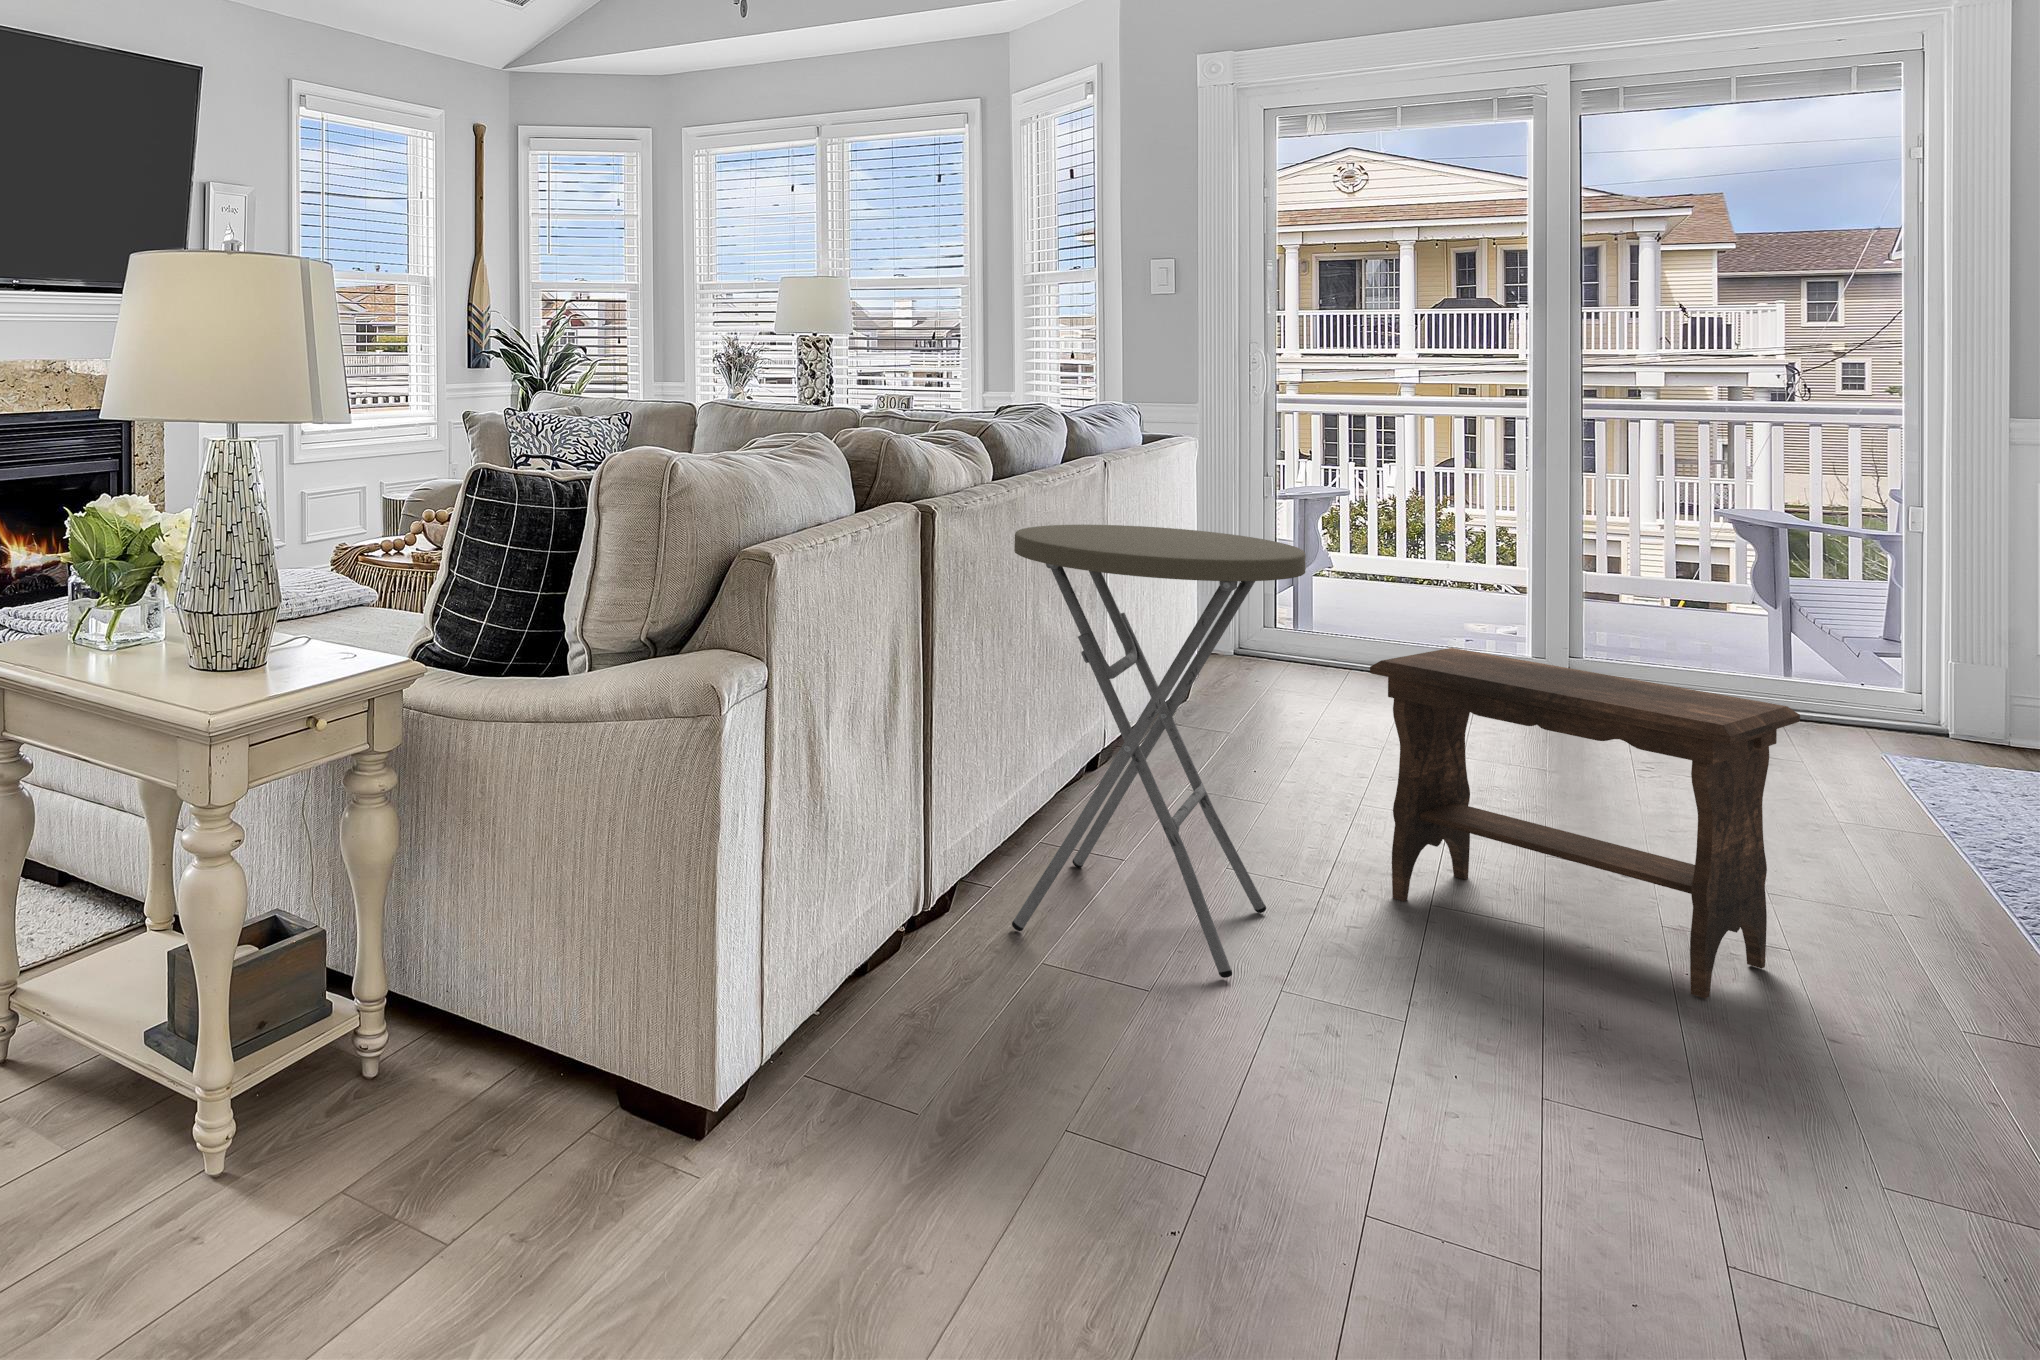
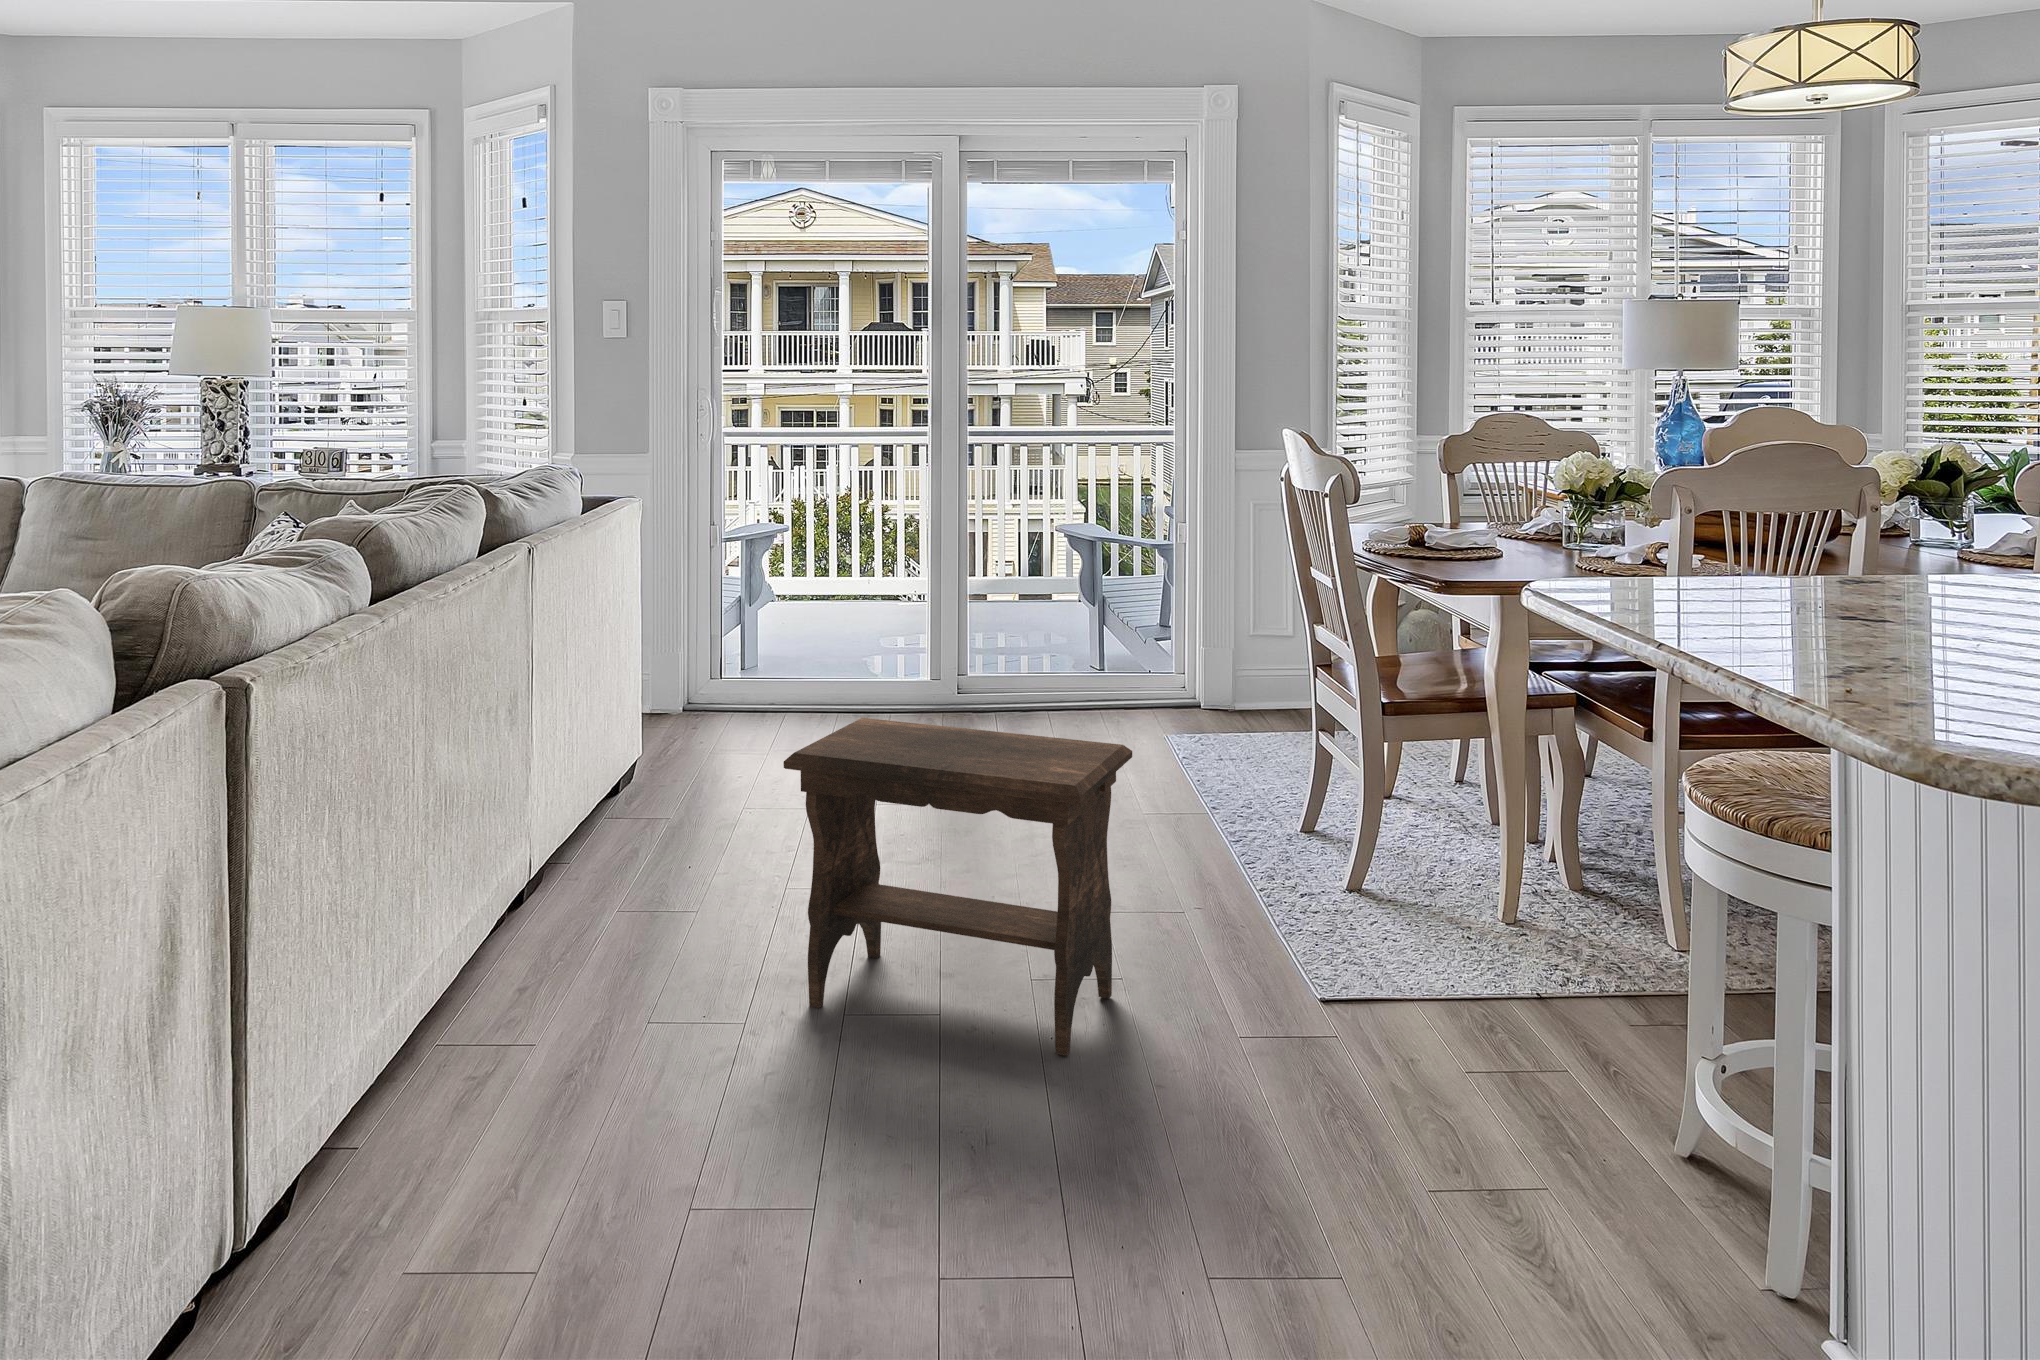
side table: present [1012,525,1306,978] -> none [369,639,706,1209]

